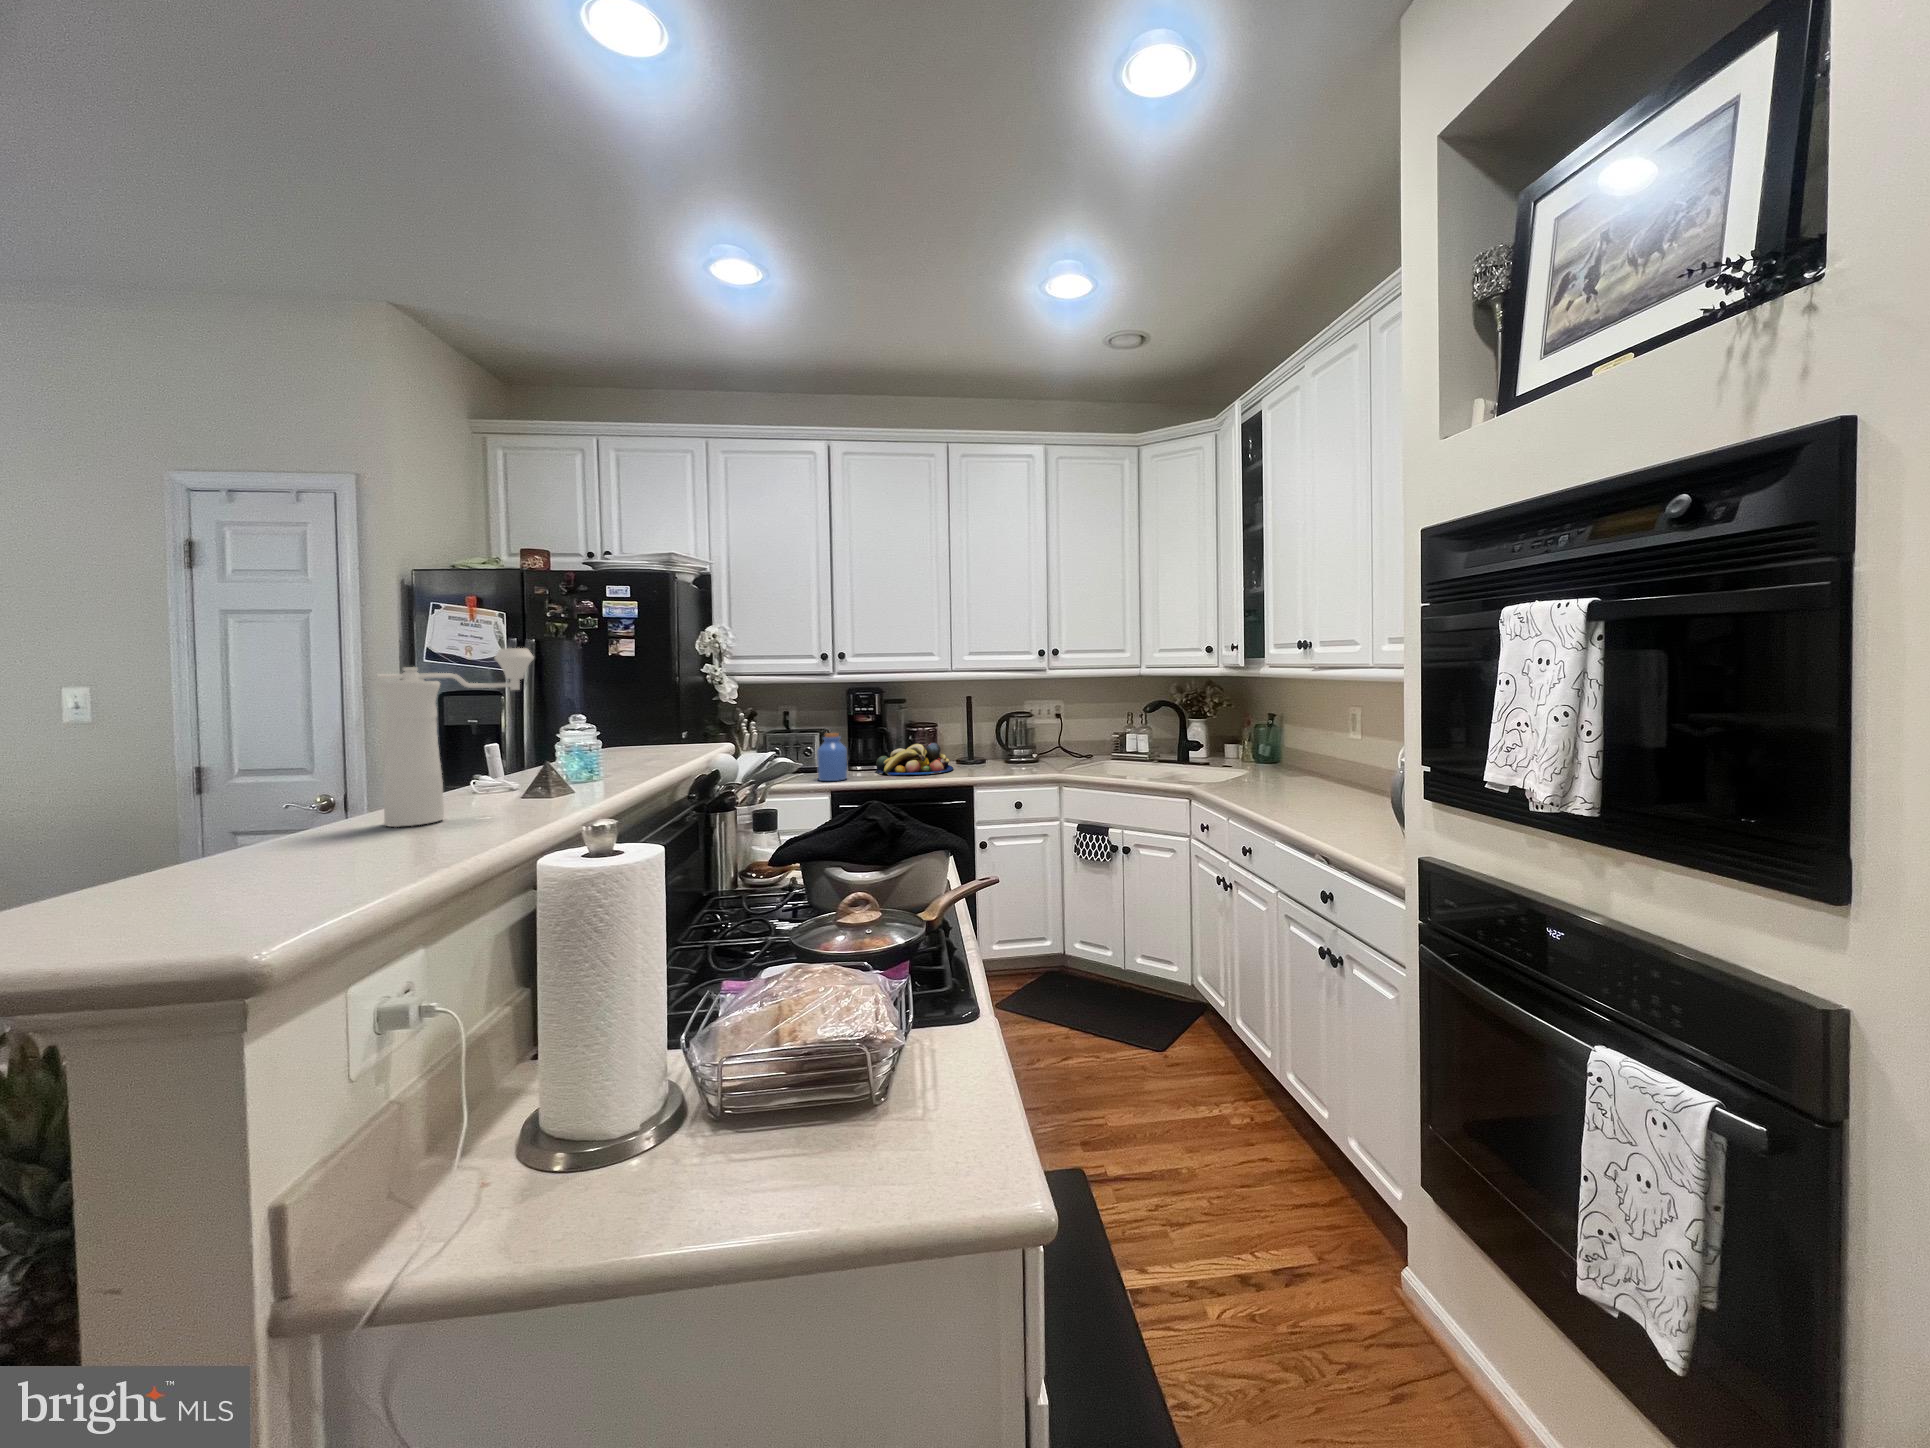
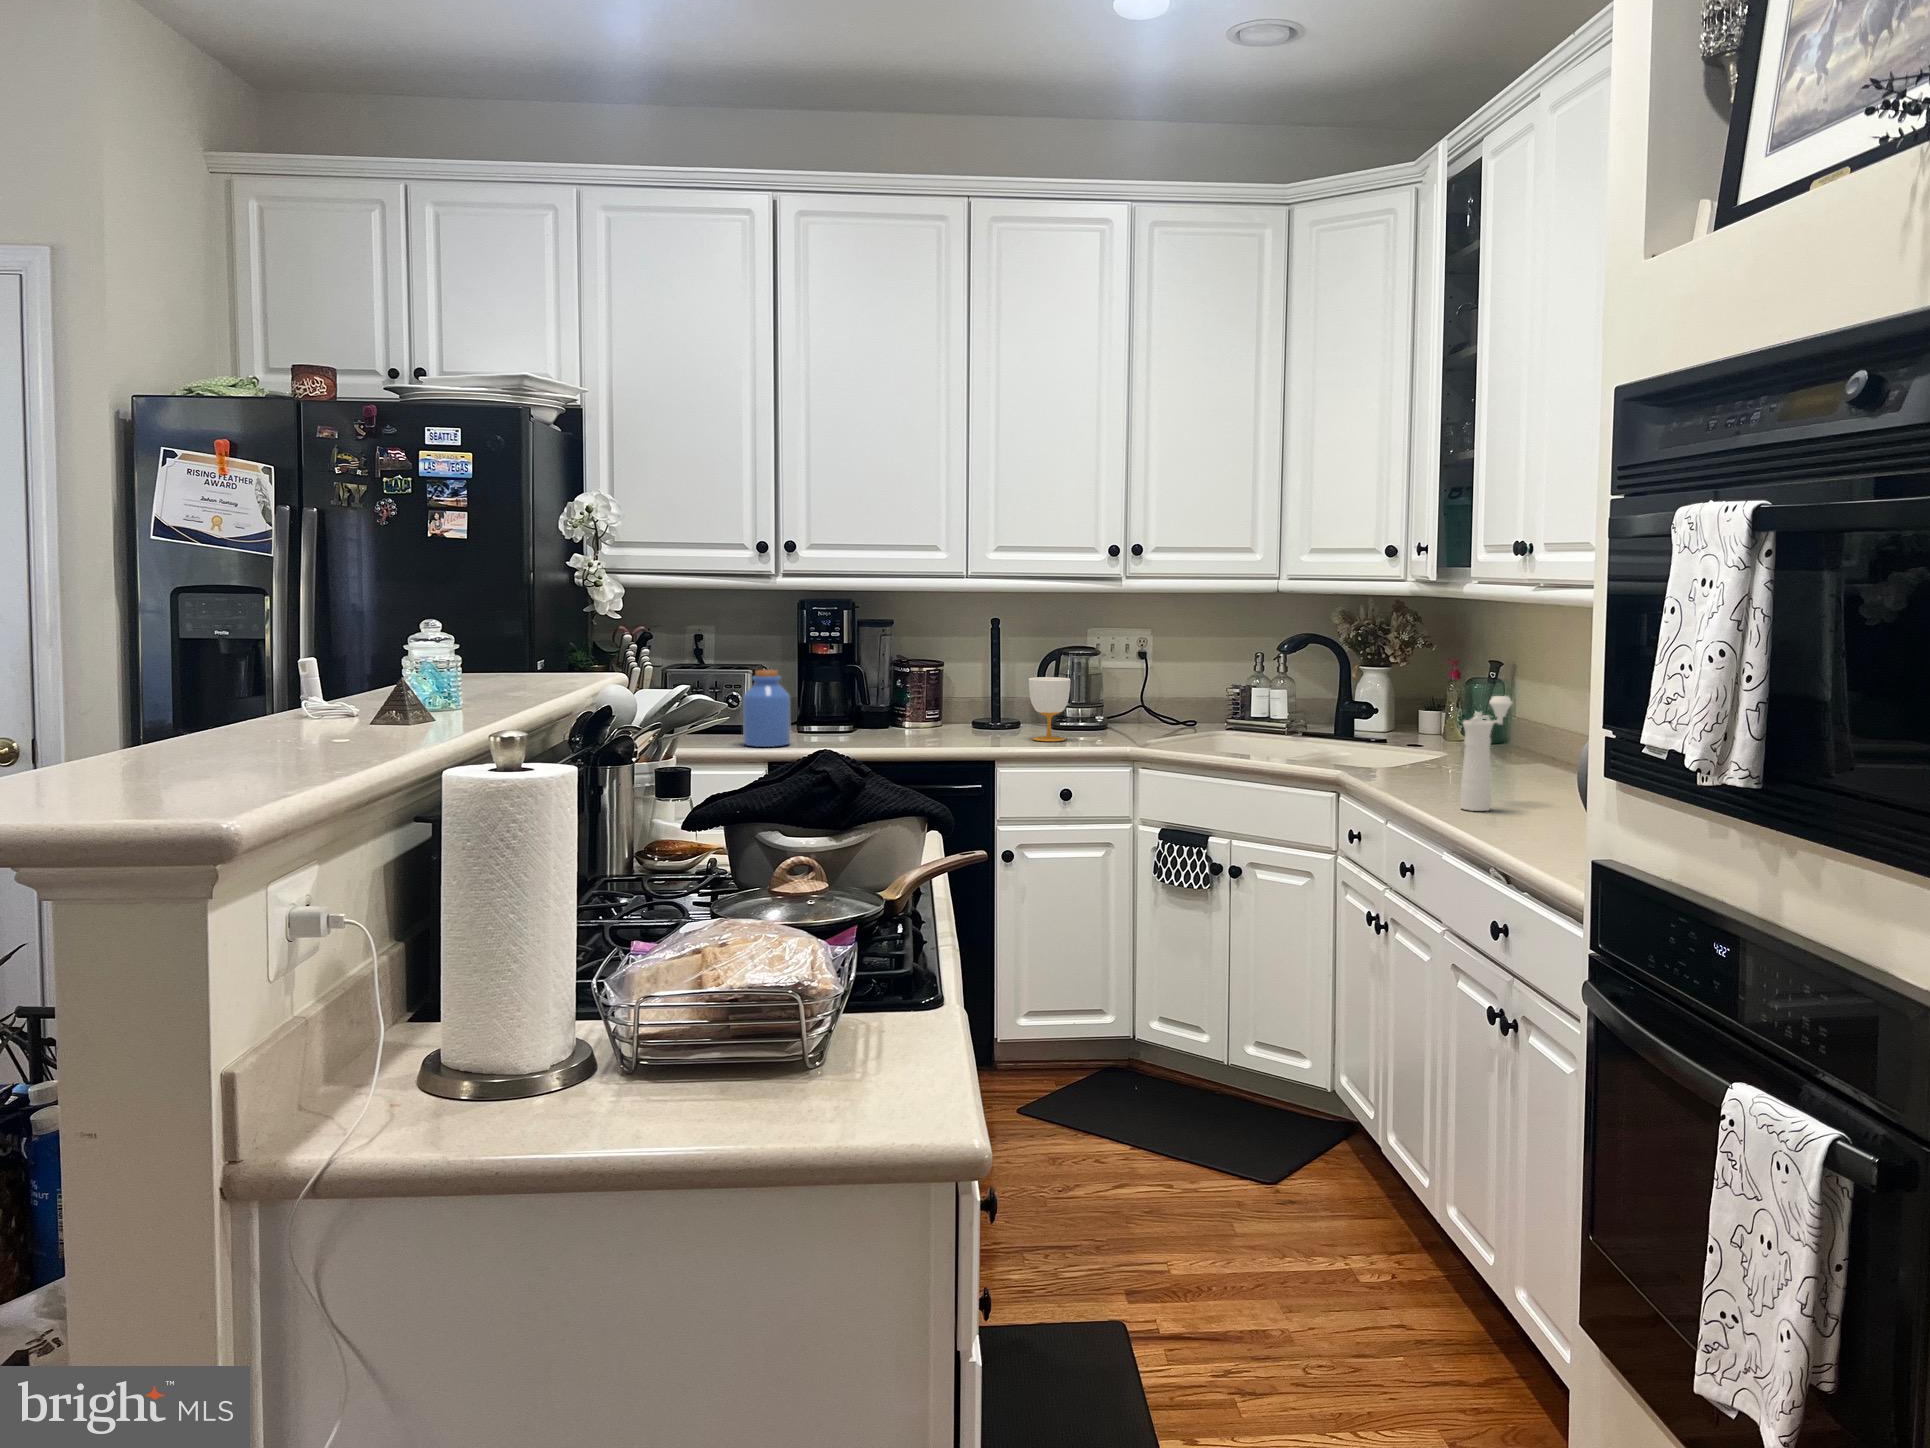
pepper mill: present [377,648,534,827] -> present [1460,696,1512,811]
cup: none [993,732,1018,771] -> present [1029,677,1070,741]
fruit bowl: present [876,743,953,775] -> none [834,692,963,742]

